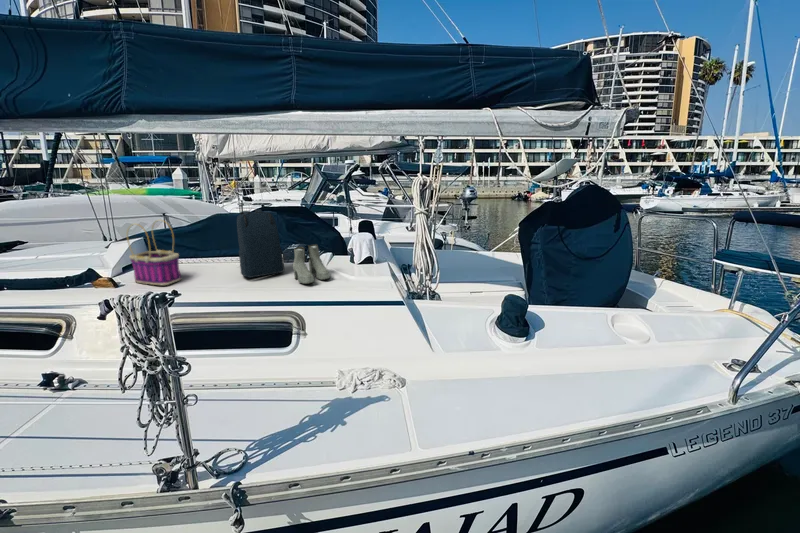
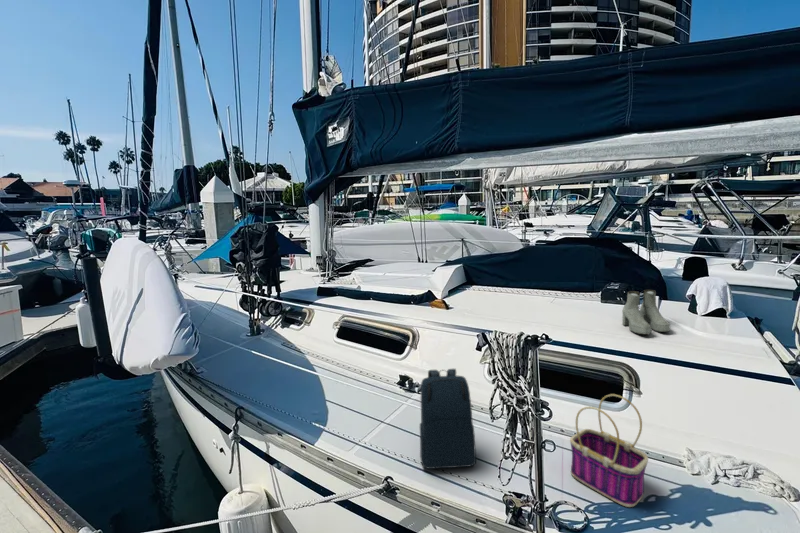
backpack: present [237,210,284,278] -> present [420,369,476,469]
basket: present [127,221,181,285] -> present [570,394,648,507]

